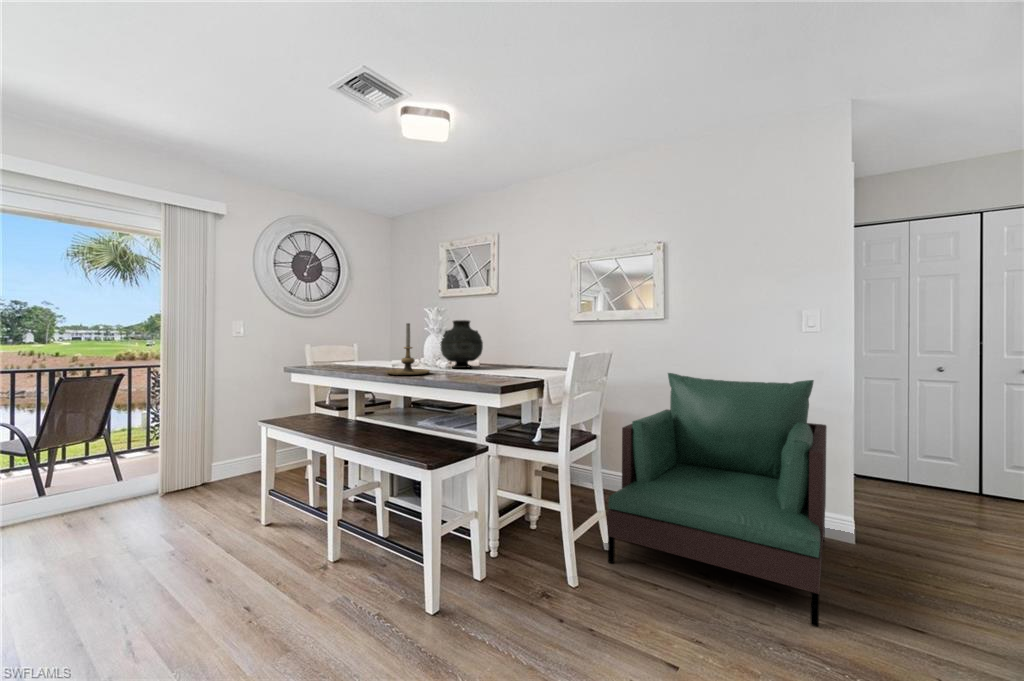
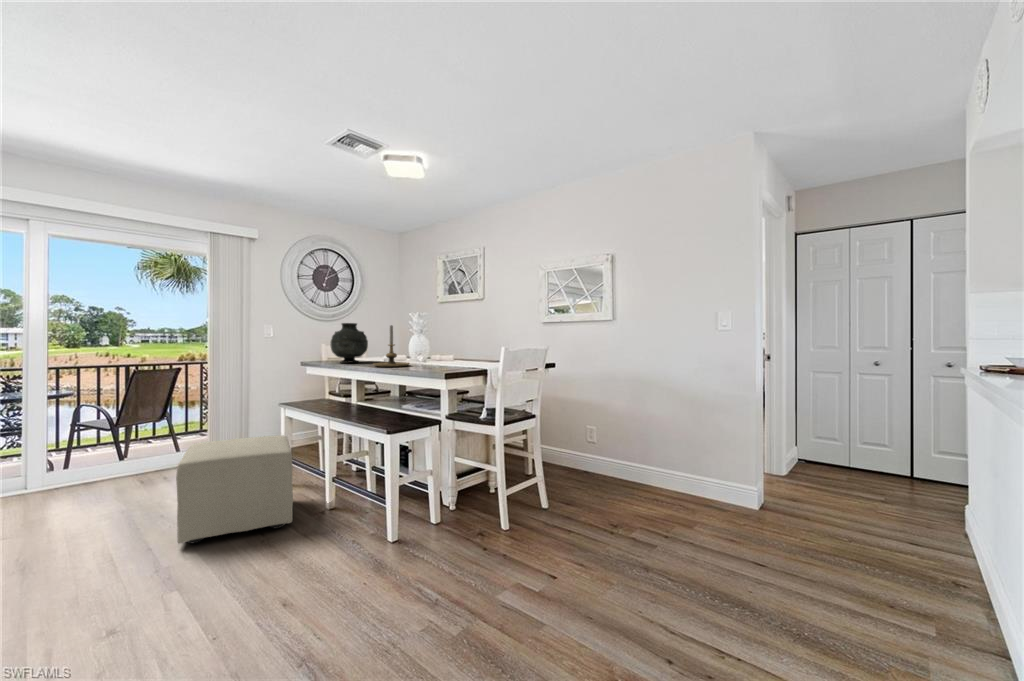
vase: present [440,320,483,368] -> present [330,323,368,363]
armchair: present [608,373,827,627] -> none [541,365,736,560]
ottoman: none [128,465,291,632] -> present [176,435,293,543]

